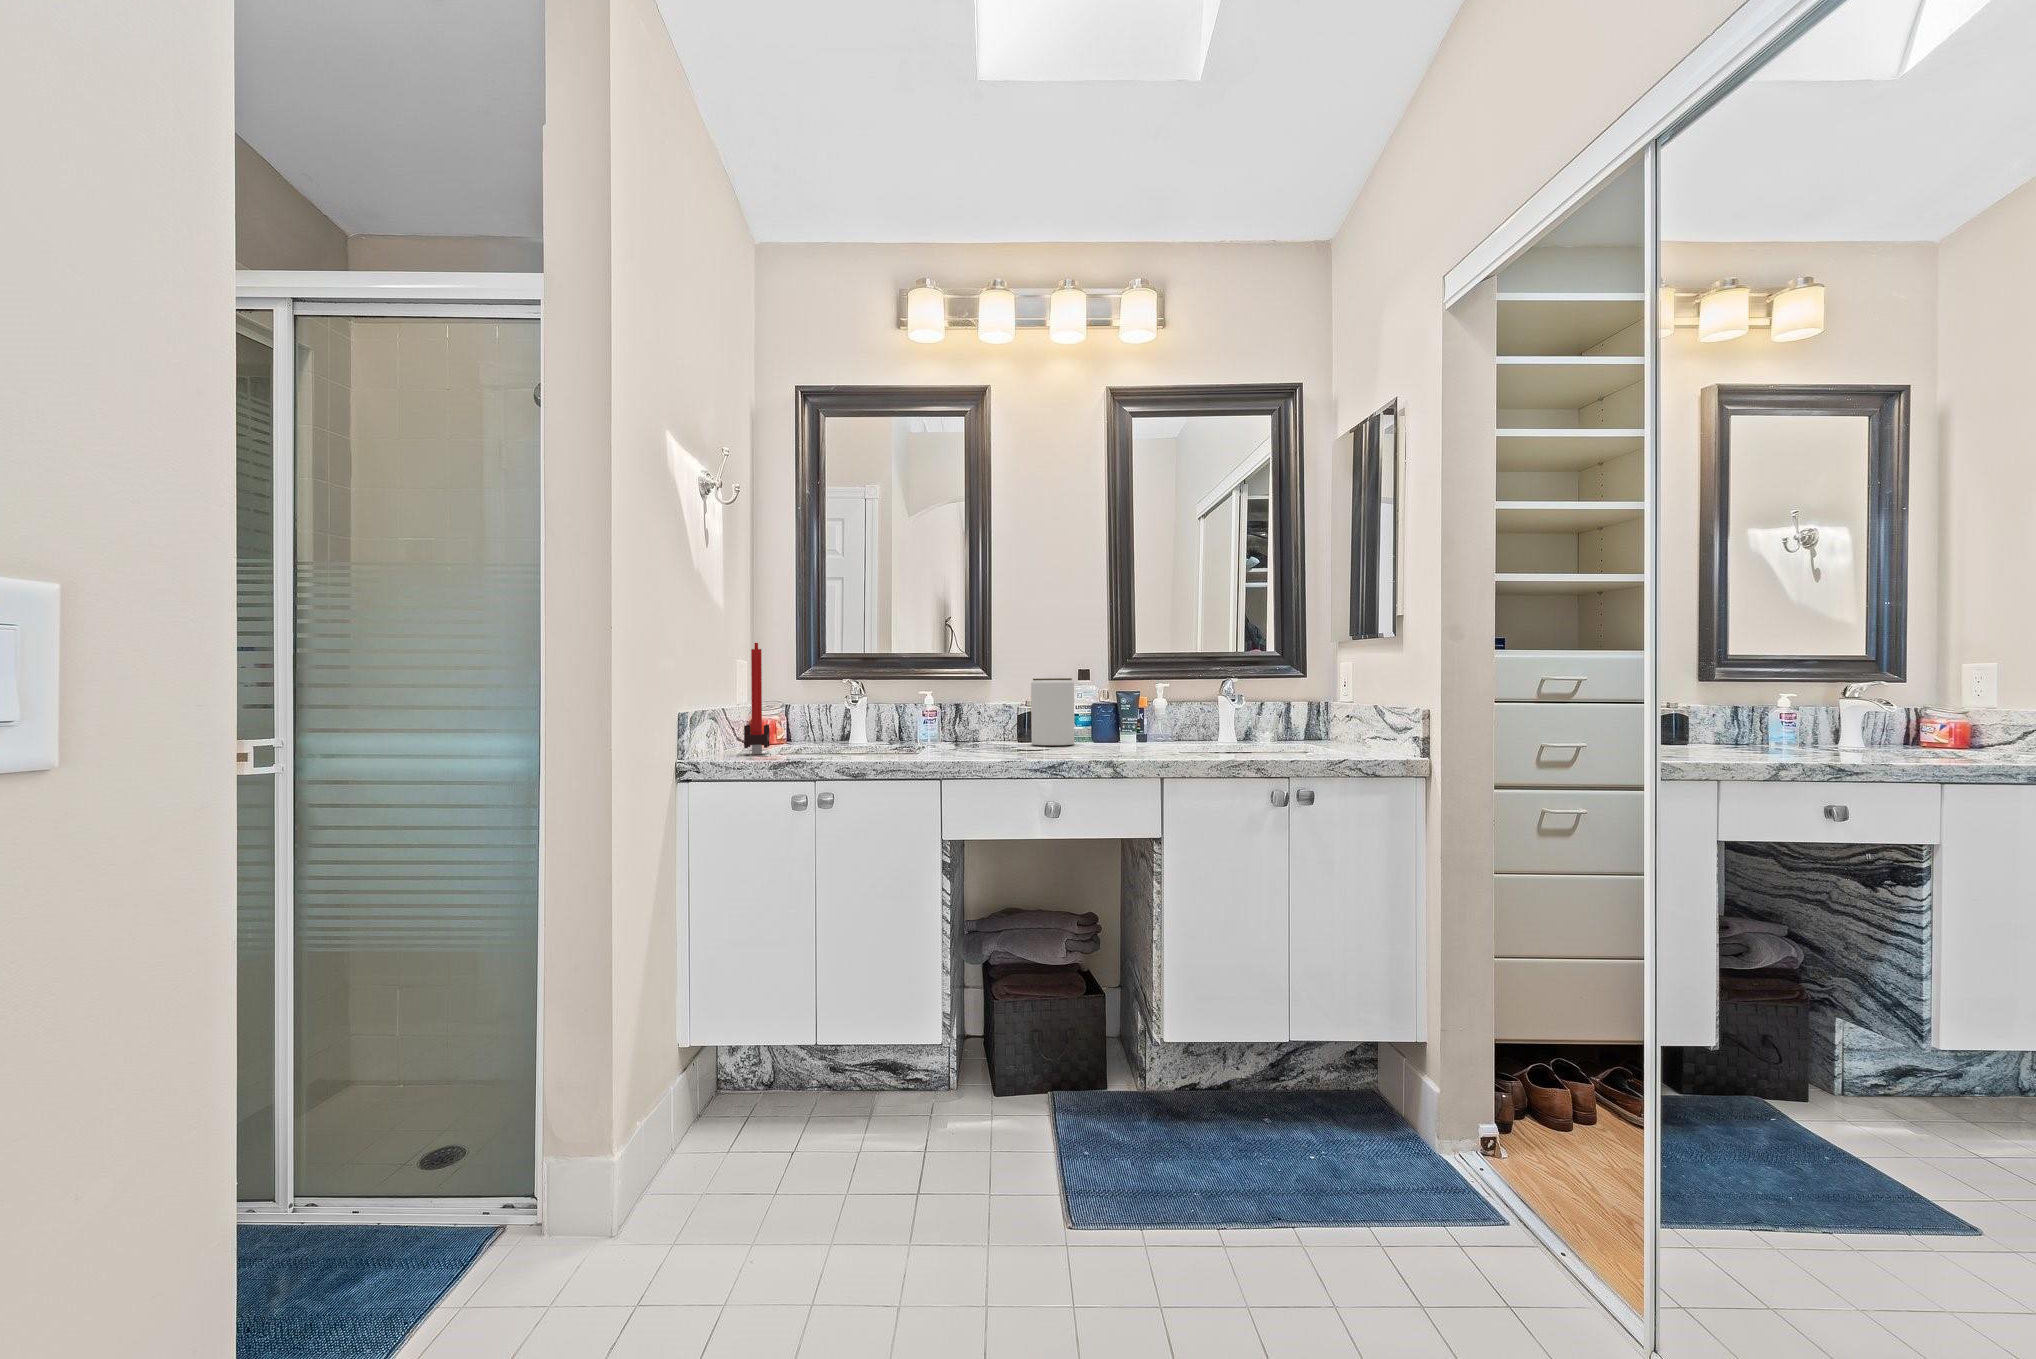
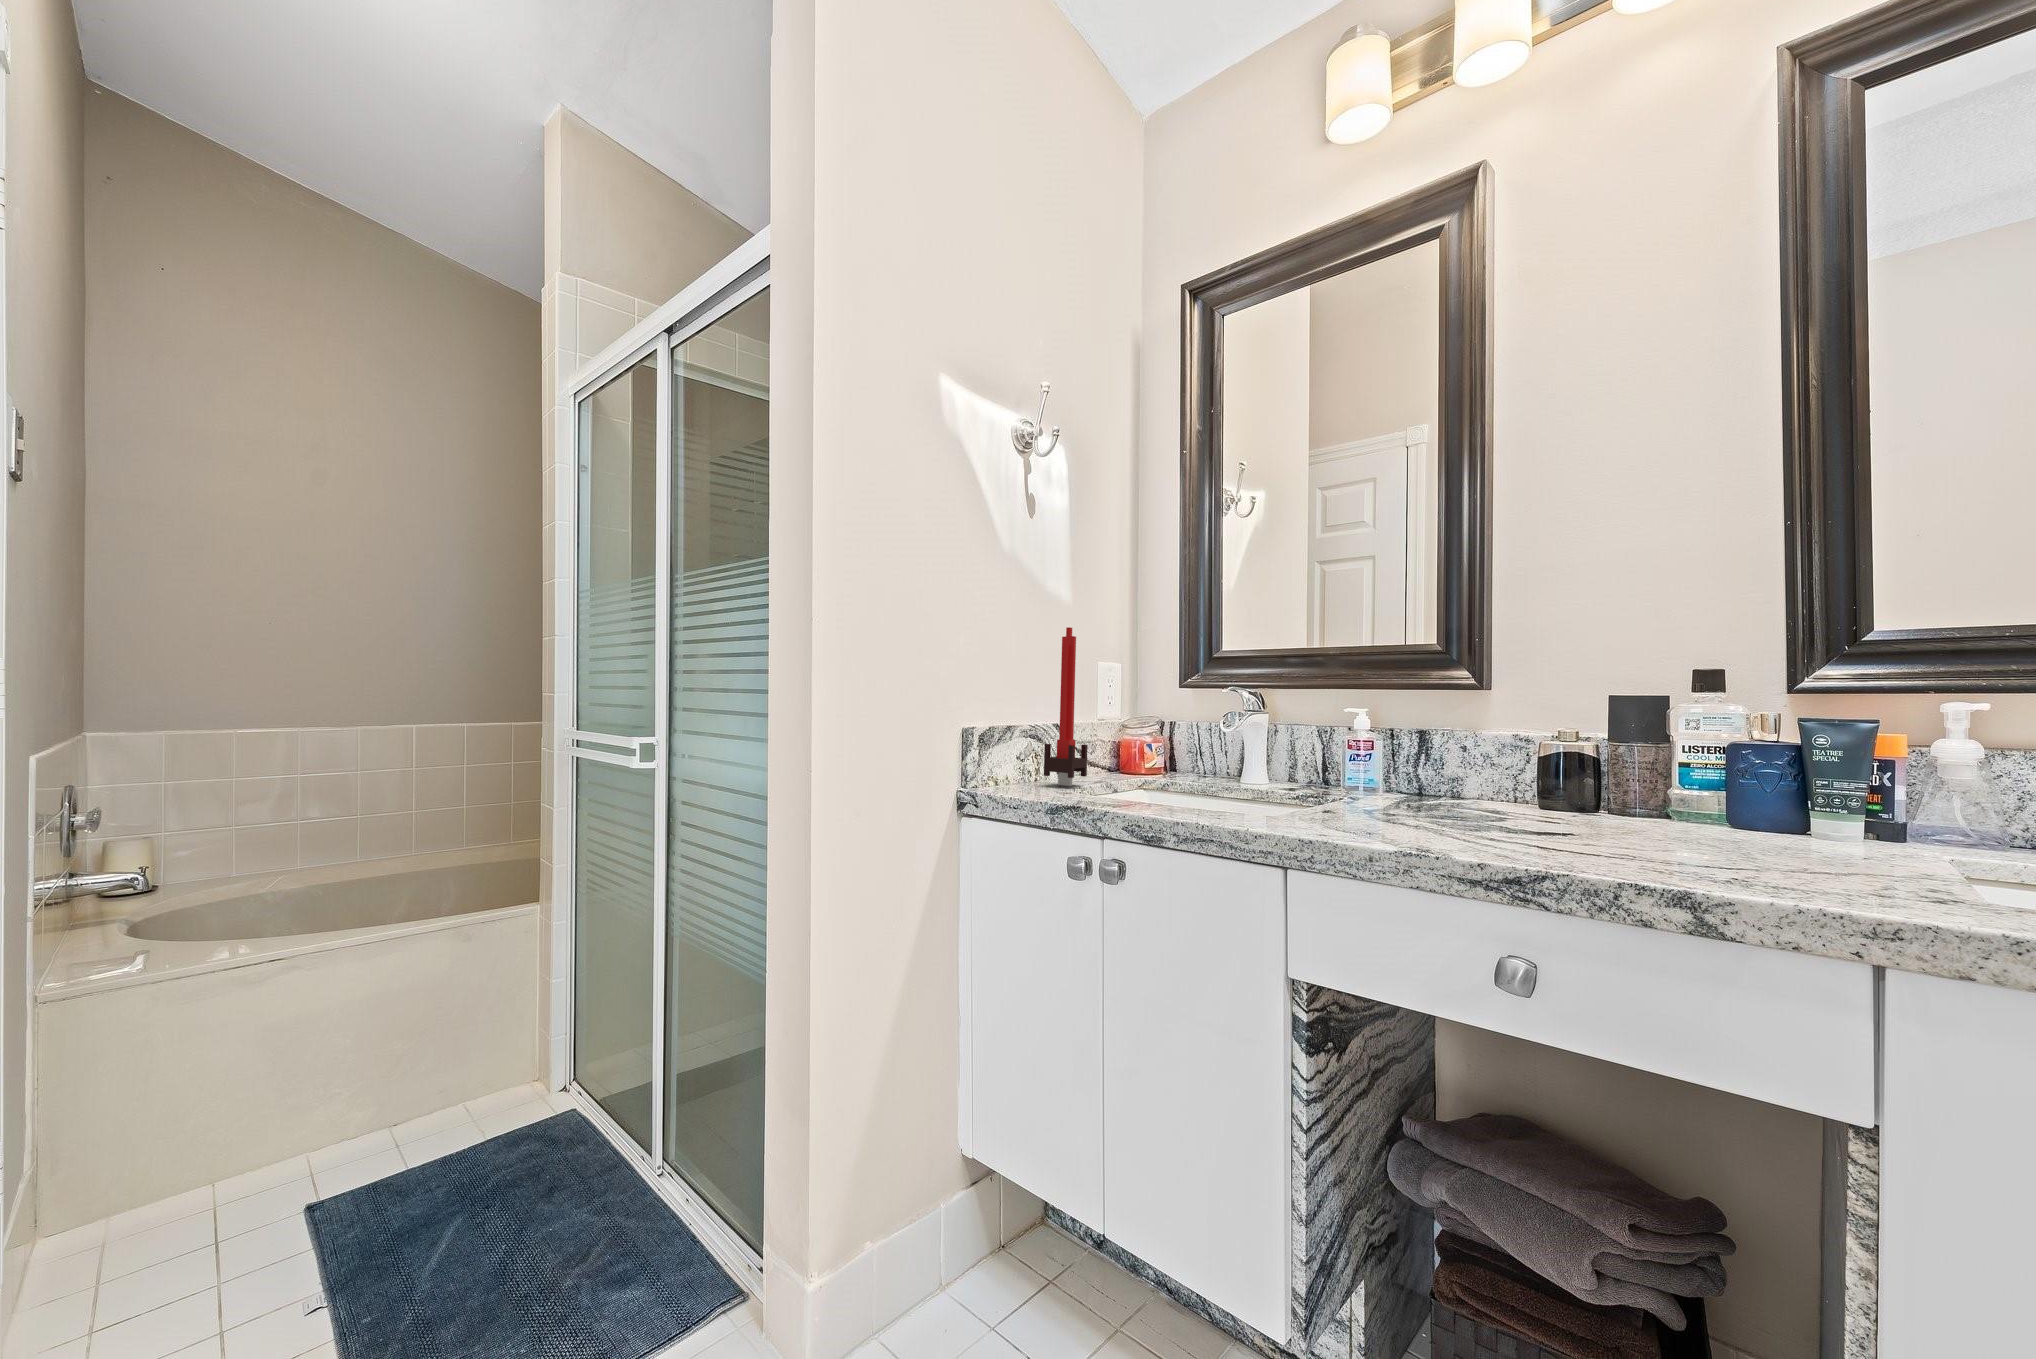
jar: present [1031,678,1074,745] -> none [1562,686,1673,827]

